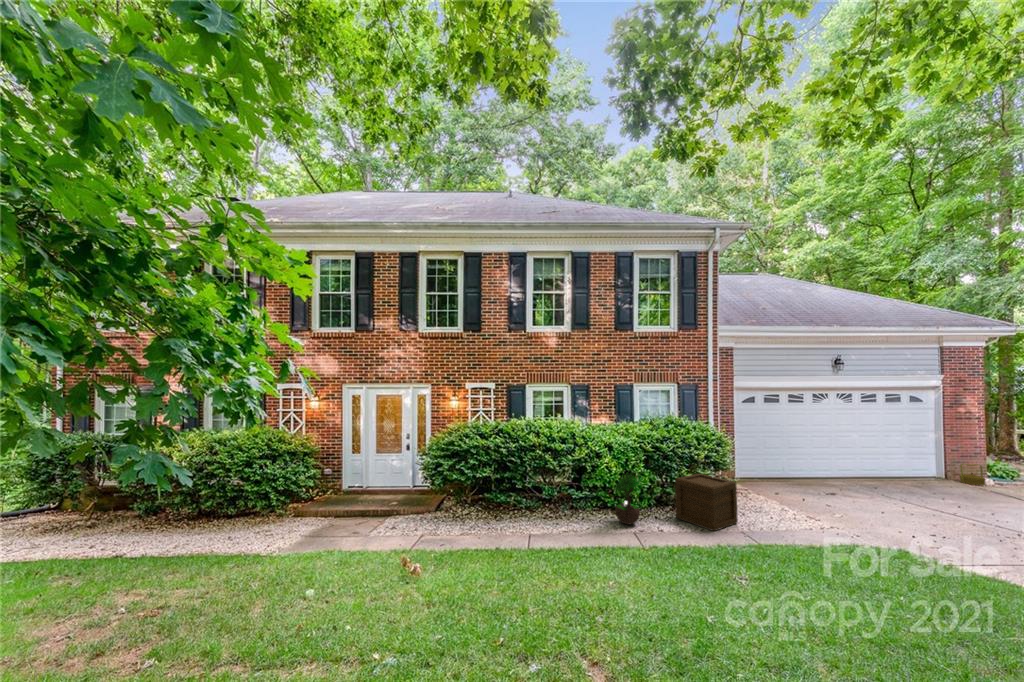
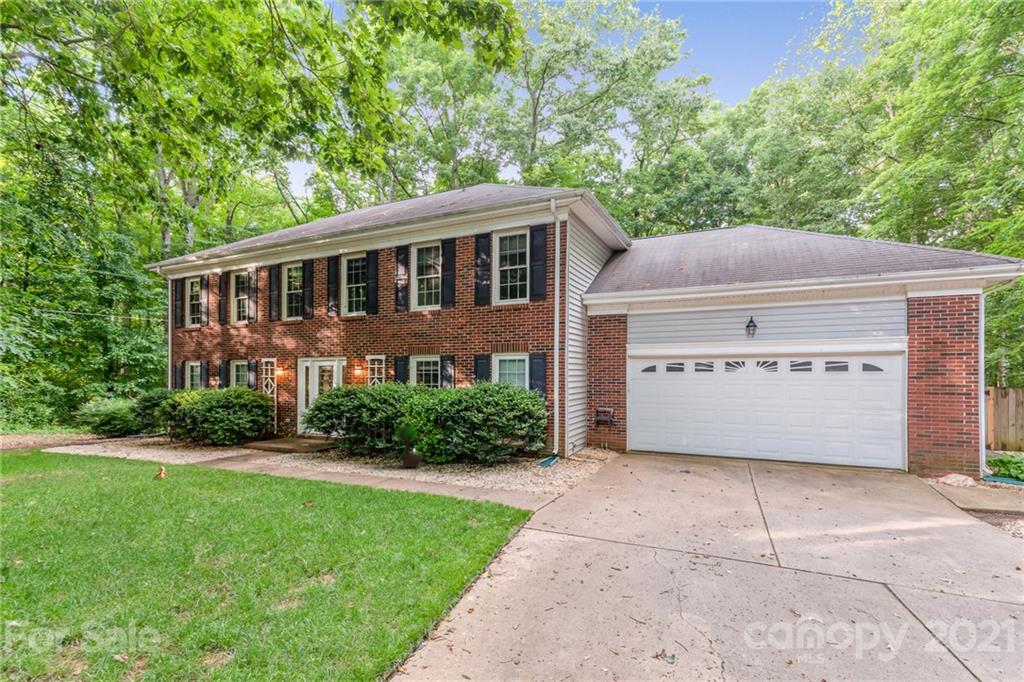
woven basket: present [959,464,986,486] -> none [933,456,970,487]
wooden crate: present [675,474,738,531] -> none [459,432,498,478]

